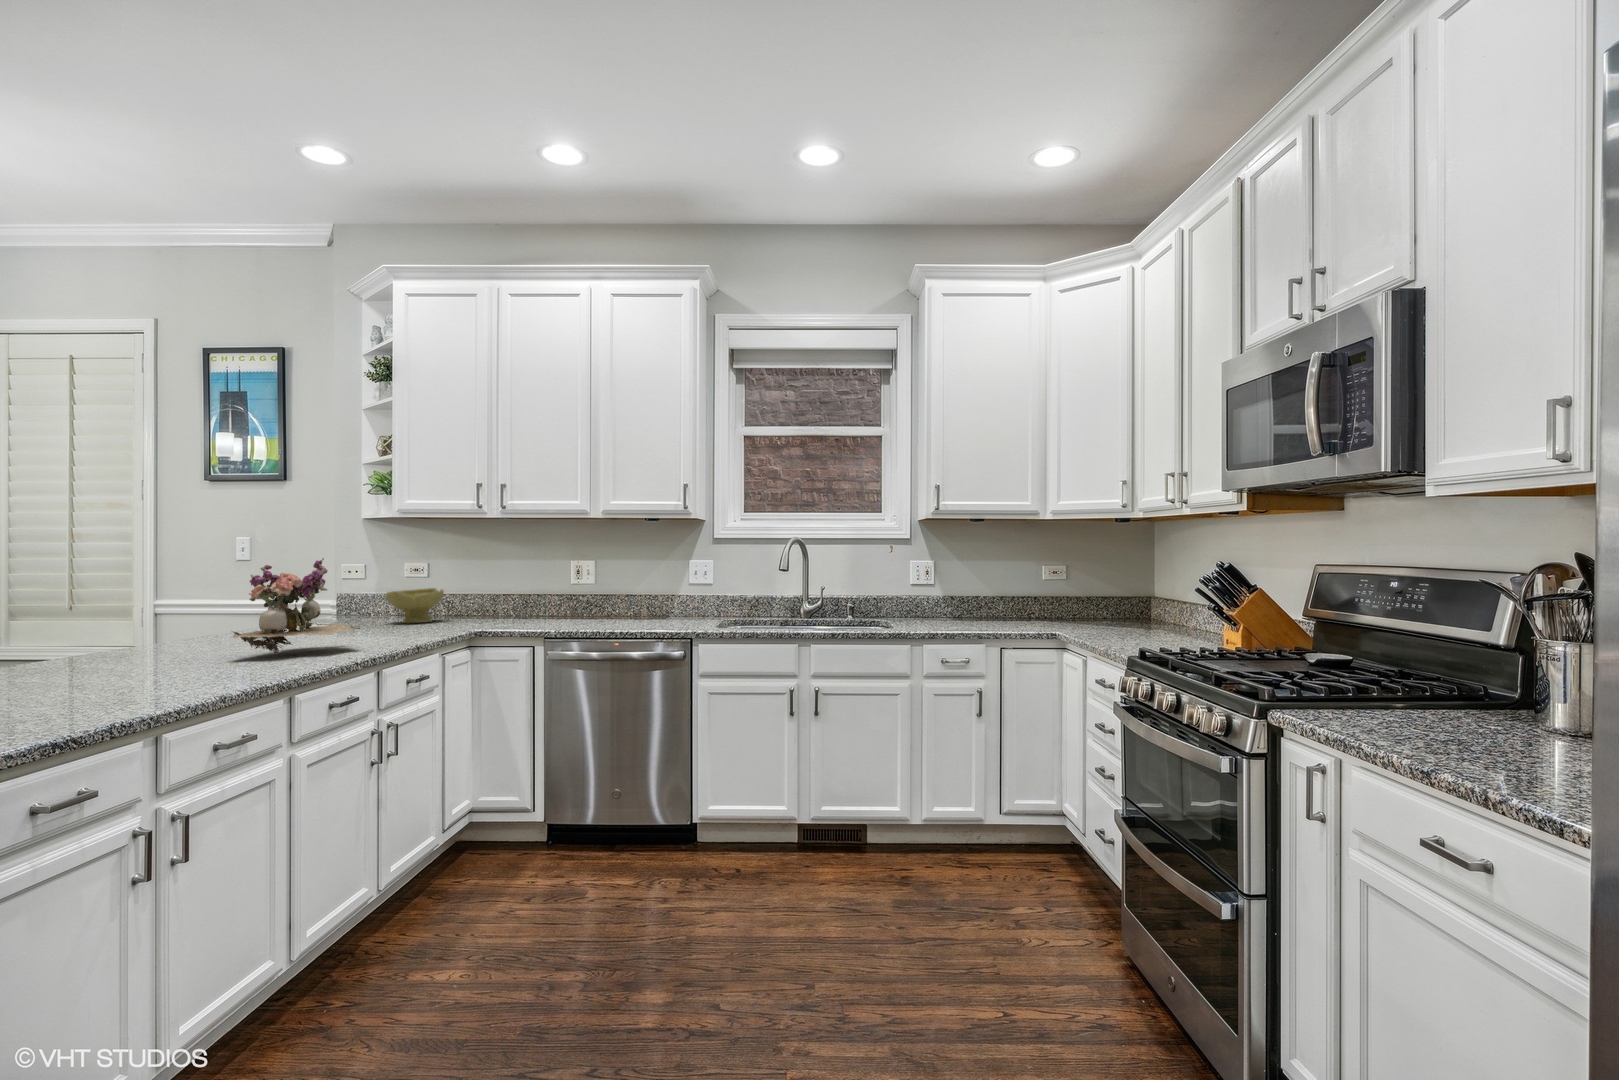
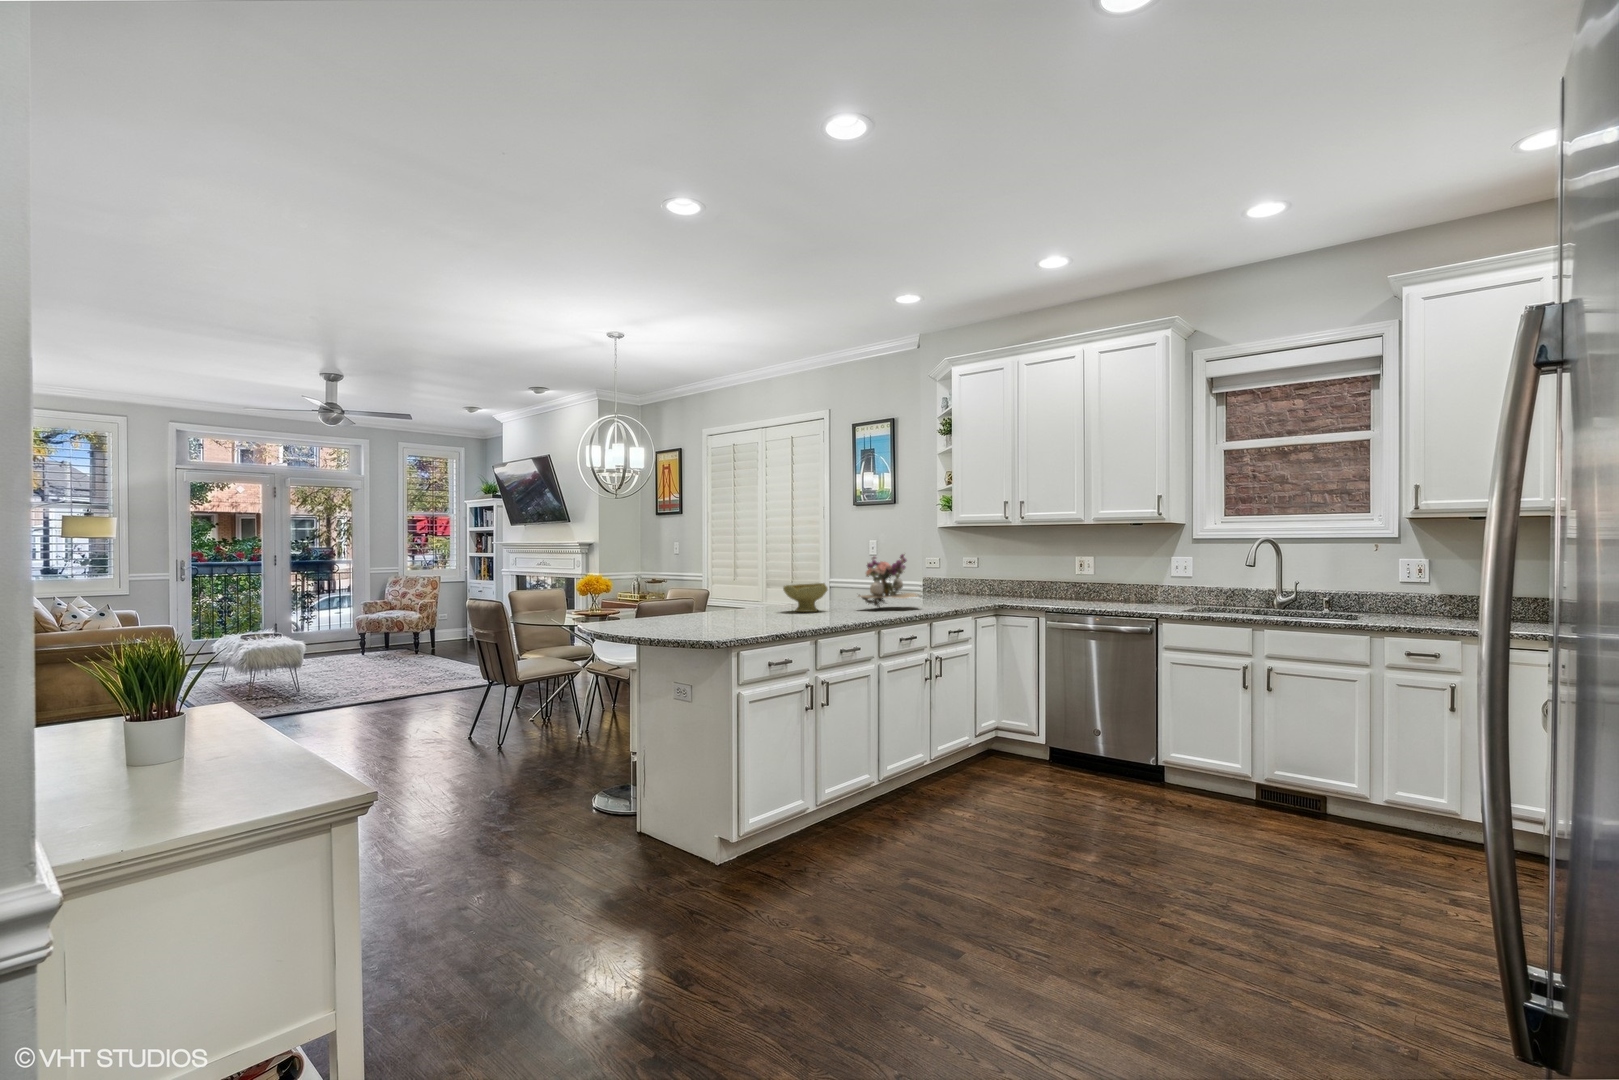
bowl: present [386,588,444,623] -> present [783,583,828,612]

